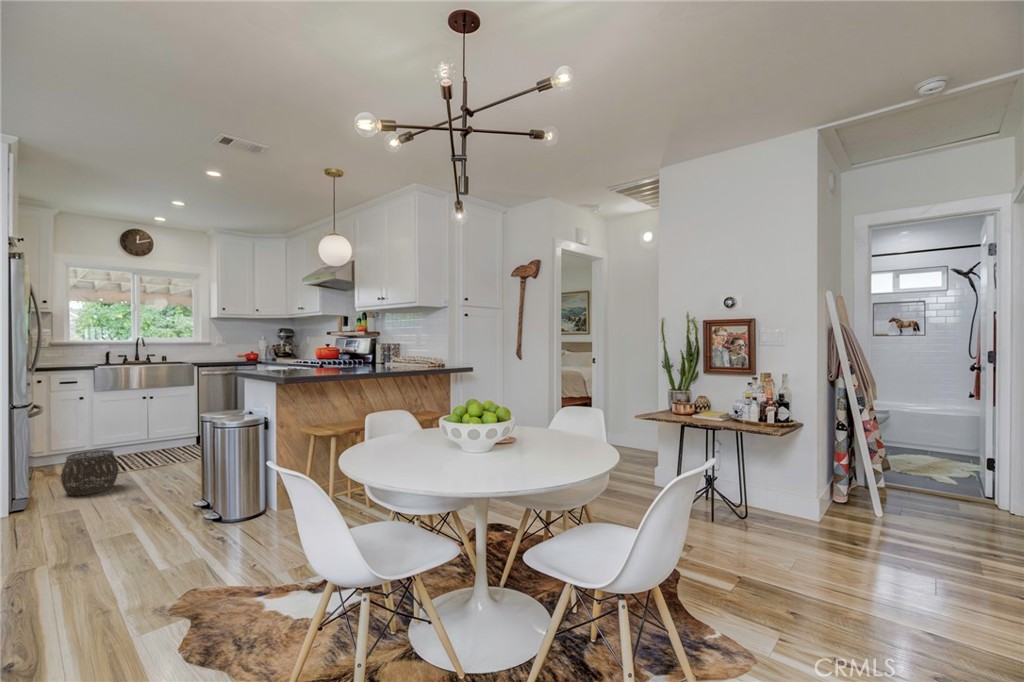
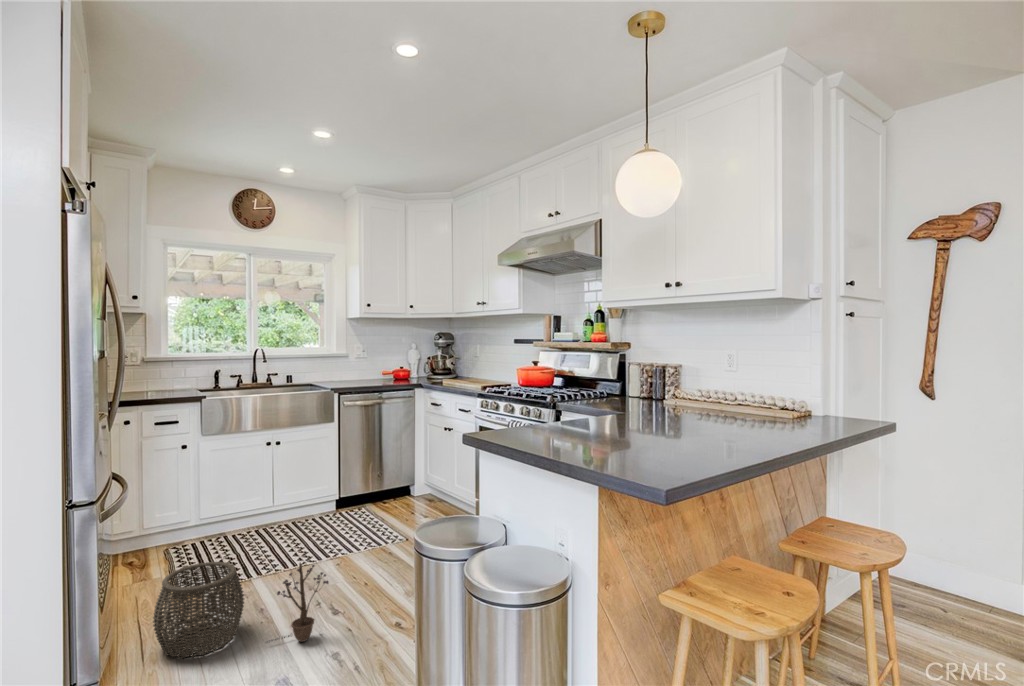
decorative plant: none [131,445,171,488] -> present [267,563,328,642]

